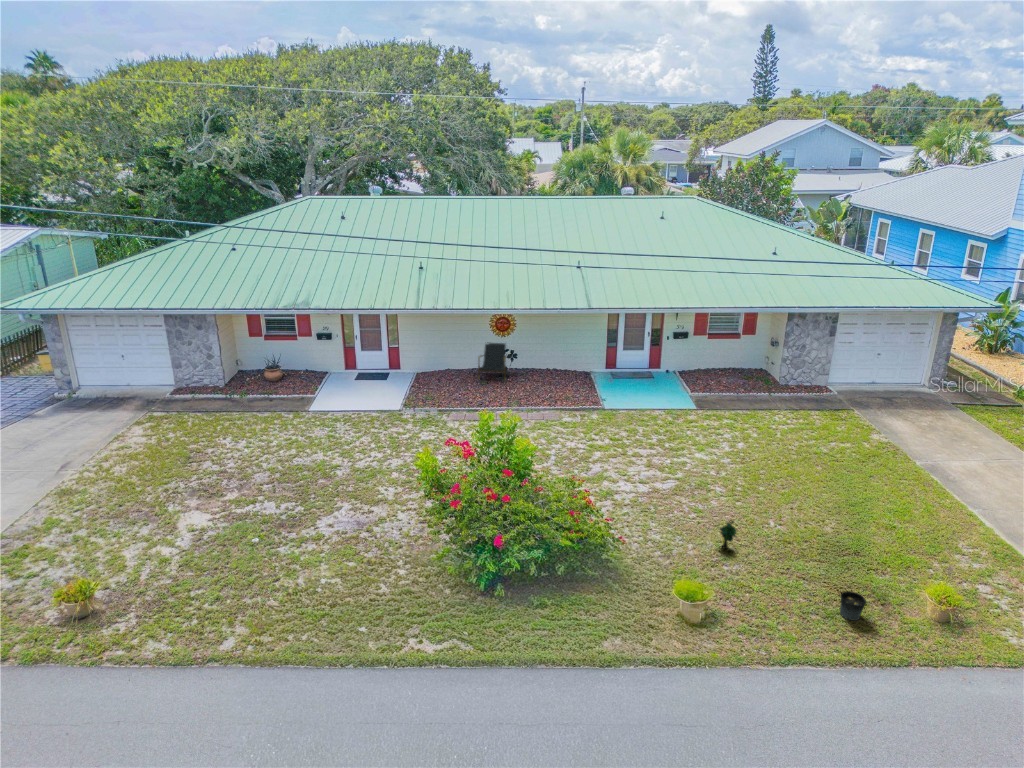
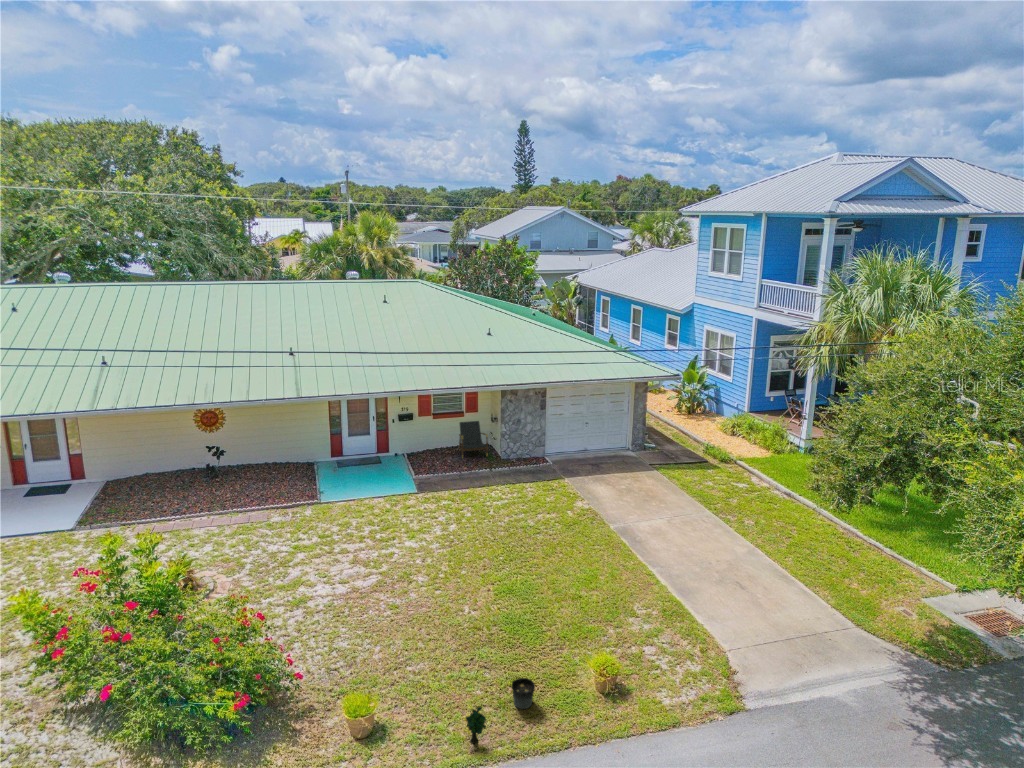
lounge chair: present [478,342,506,377] -> present [459,421,488,458]
decorative plant: present [720,521,737,549] -> present [466,707,487,744]

